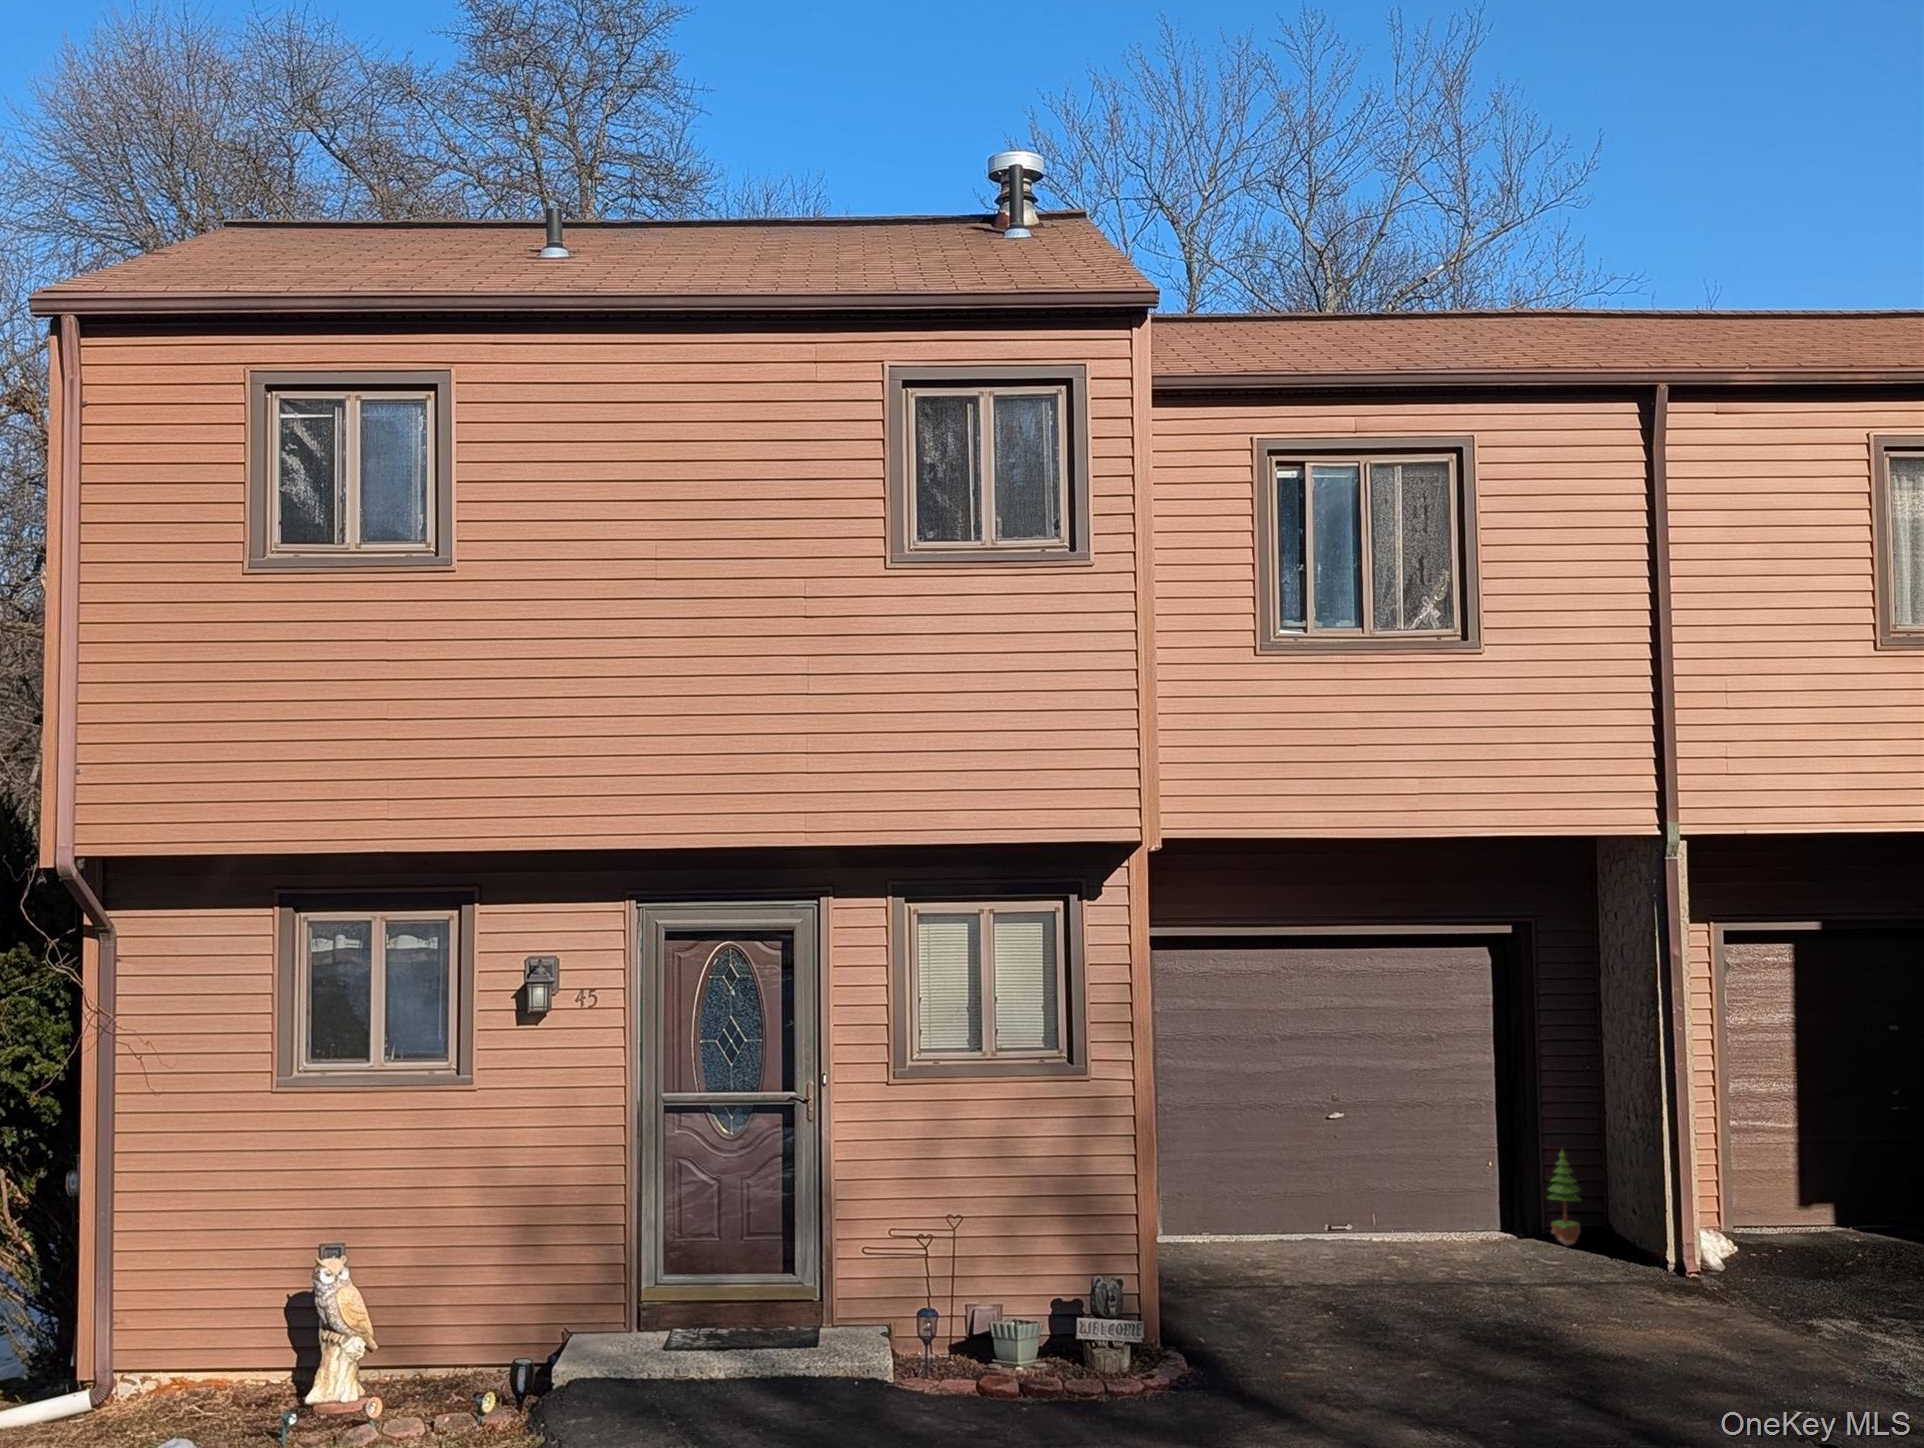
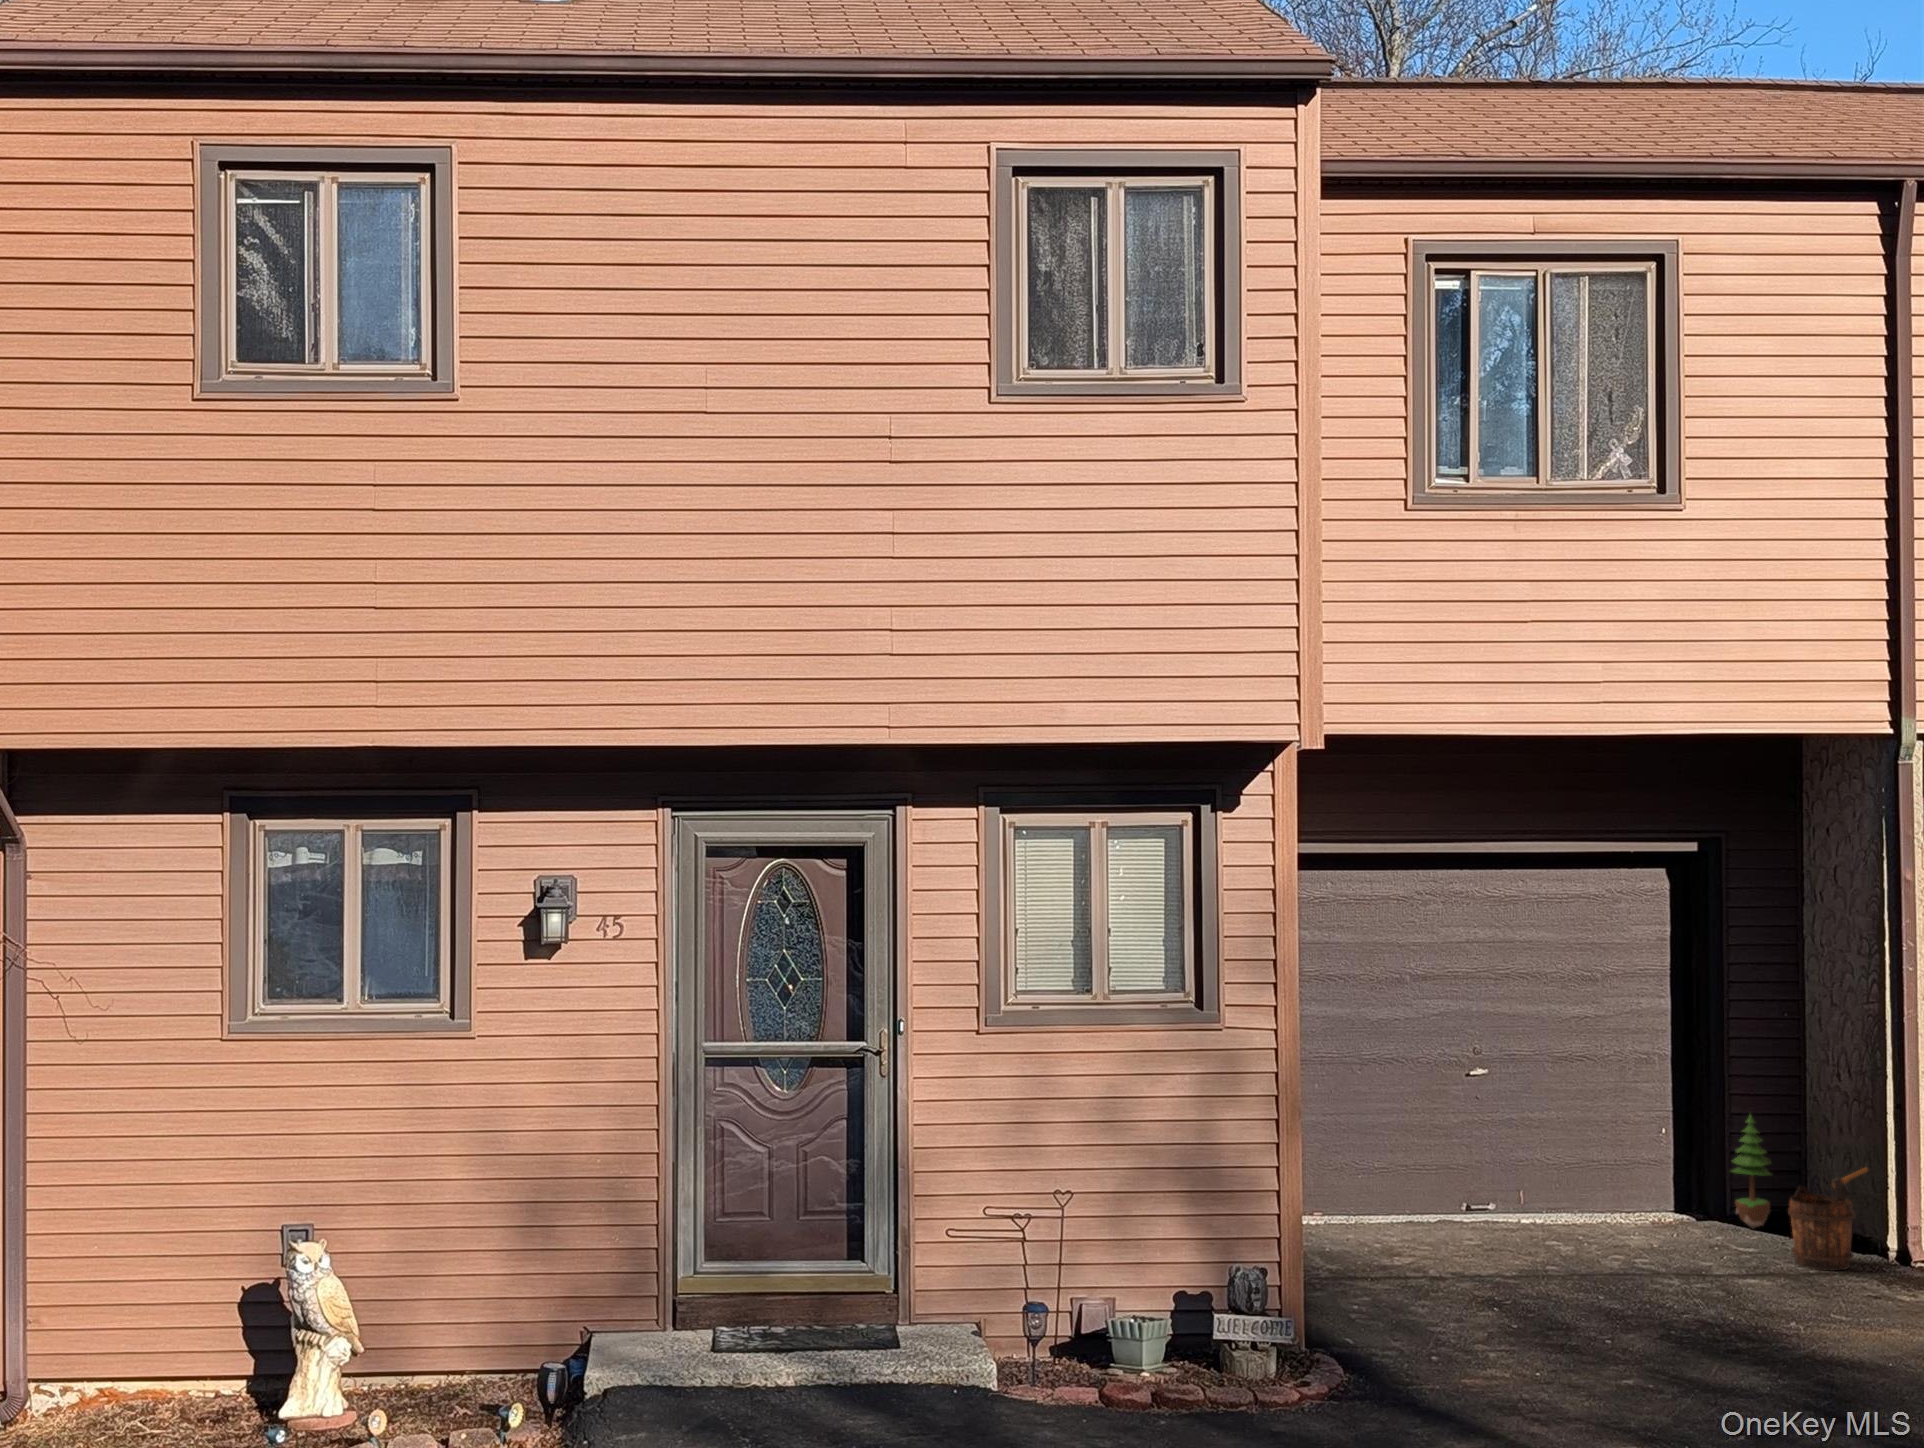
bucket: none [1586,1195,1654,1282] -> present [1788,1168,1868,1271]

